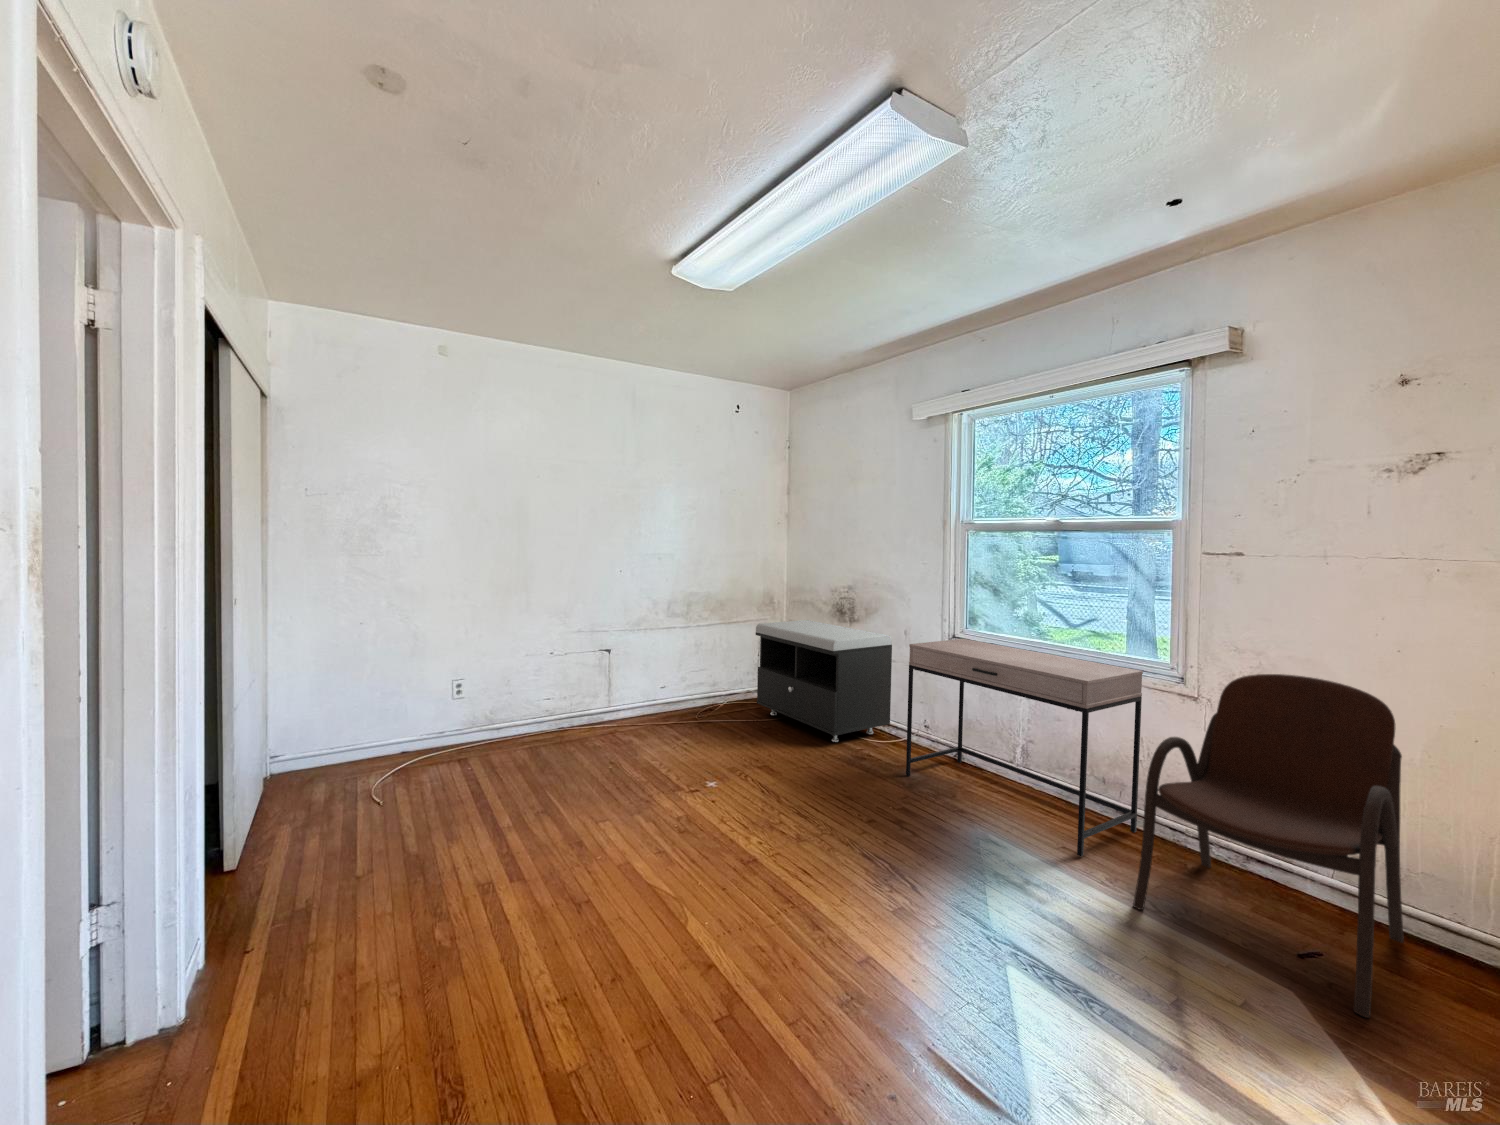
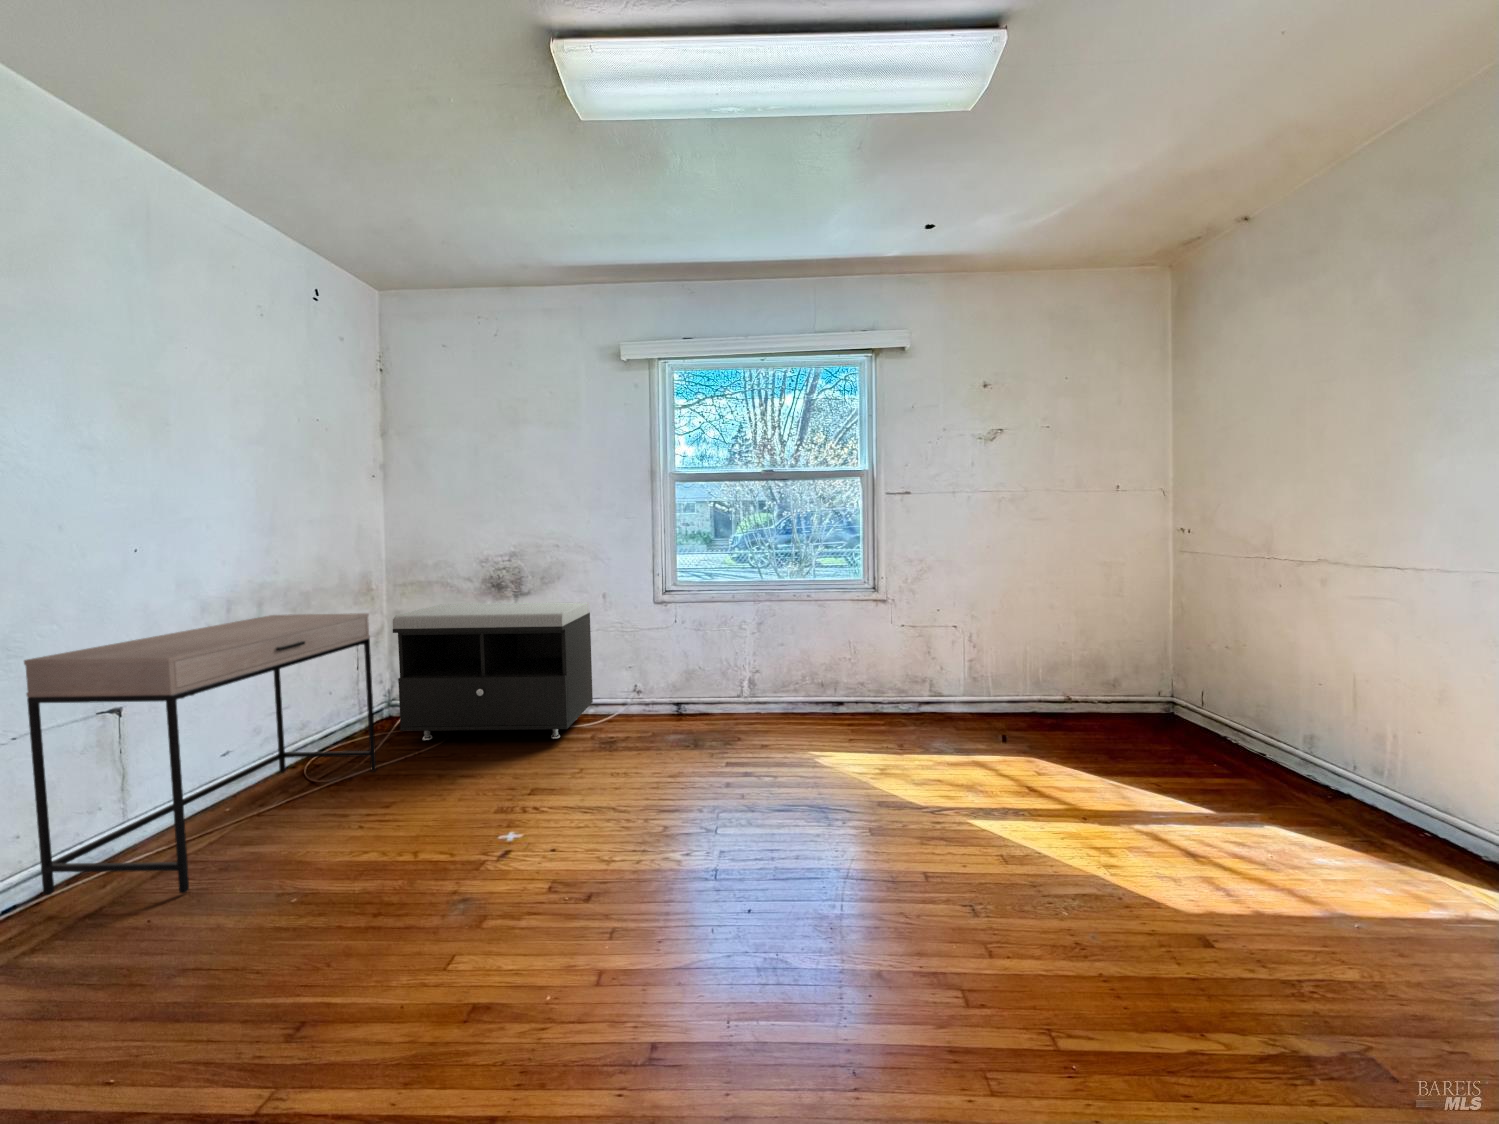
desk: present [906,639,1143,857] -> present [24,613,376,895]
armchair: present [1133,674,1404,1018] -> none [900,573,1047,752]

